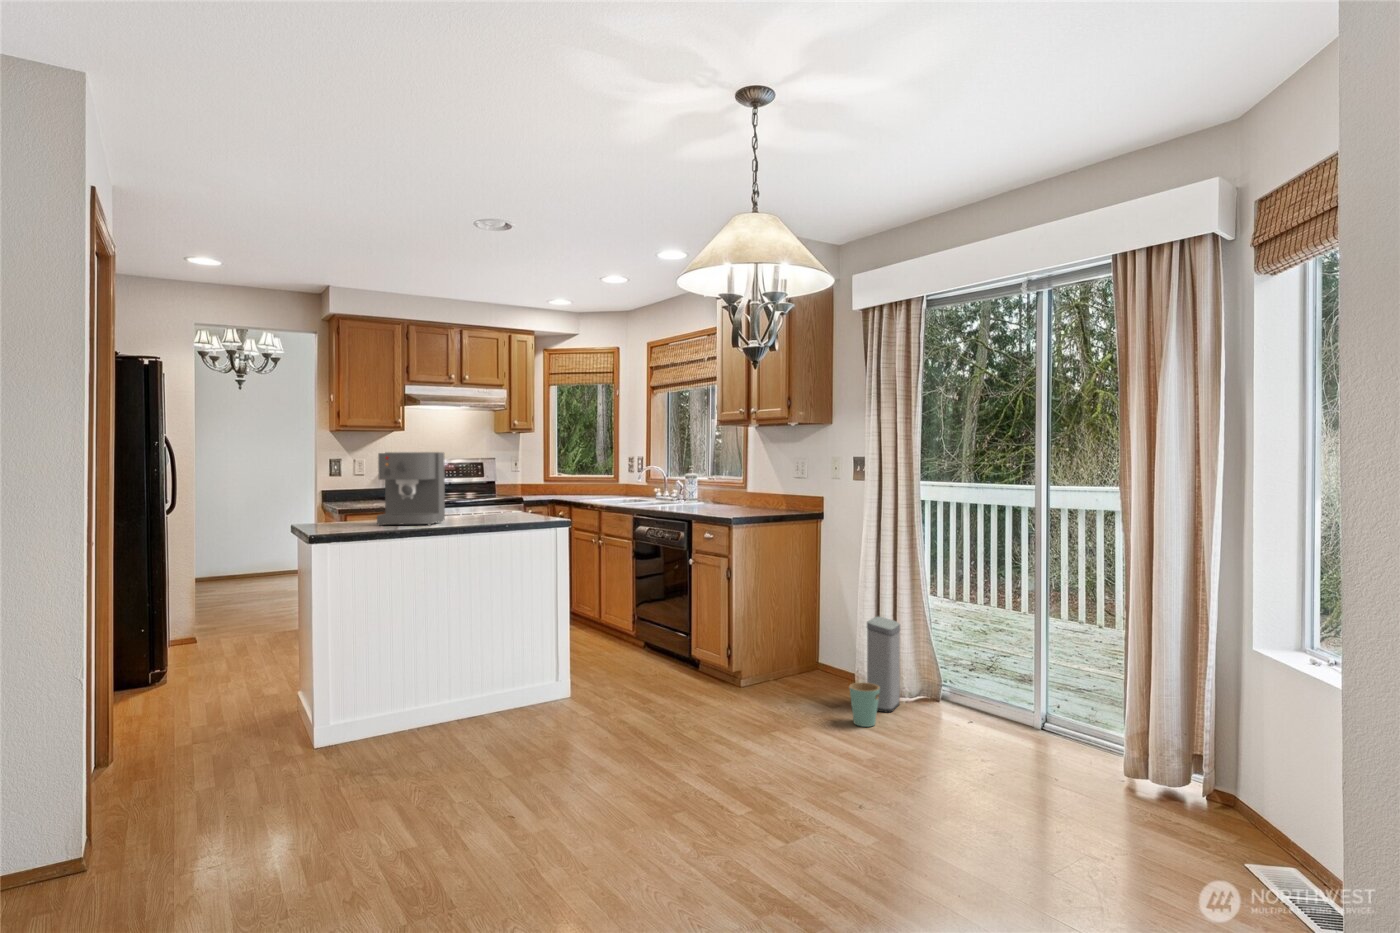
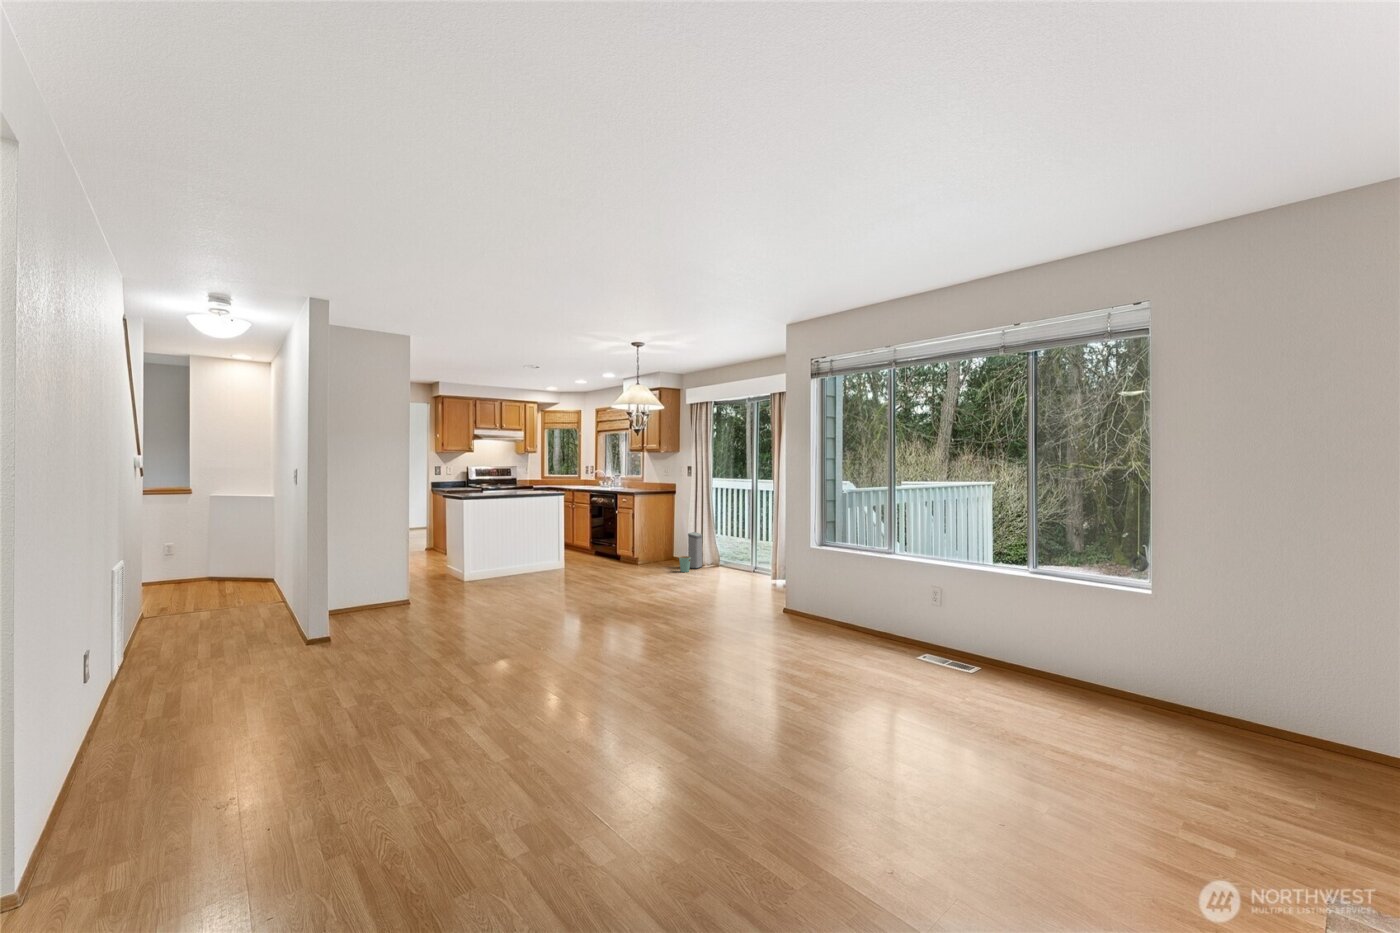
coffee maker: present [377,452,445,526] -> none [487,465,513,495]

